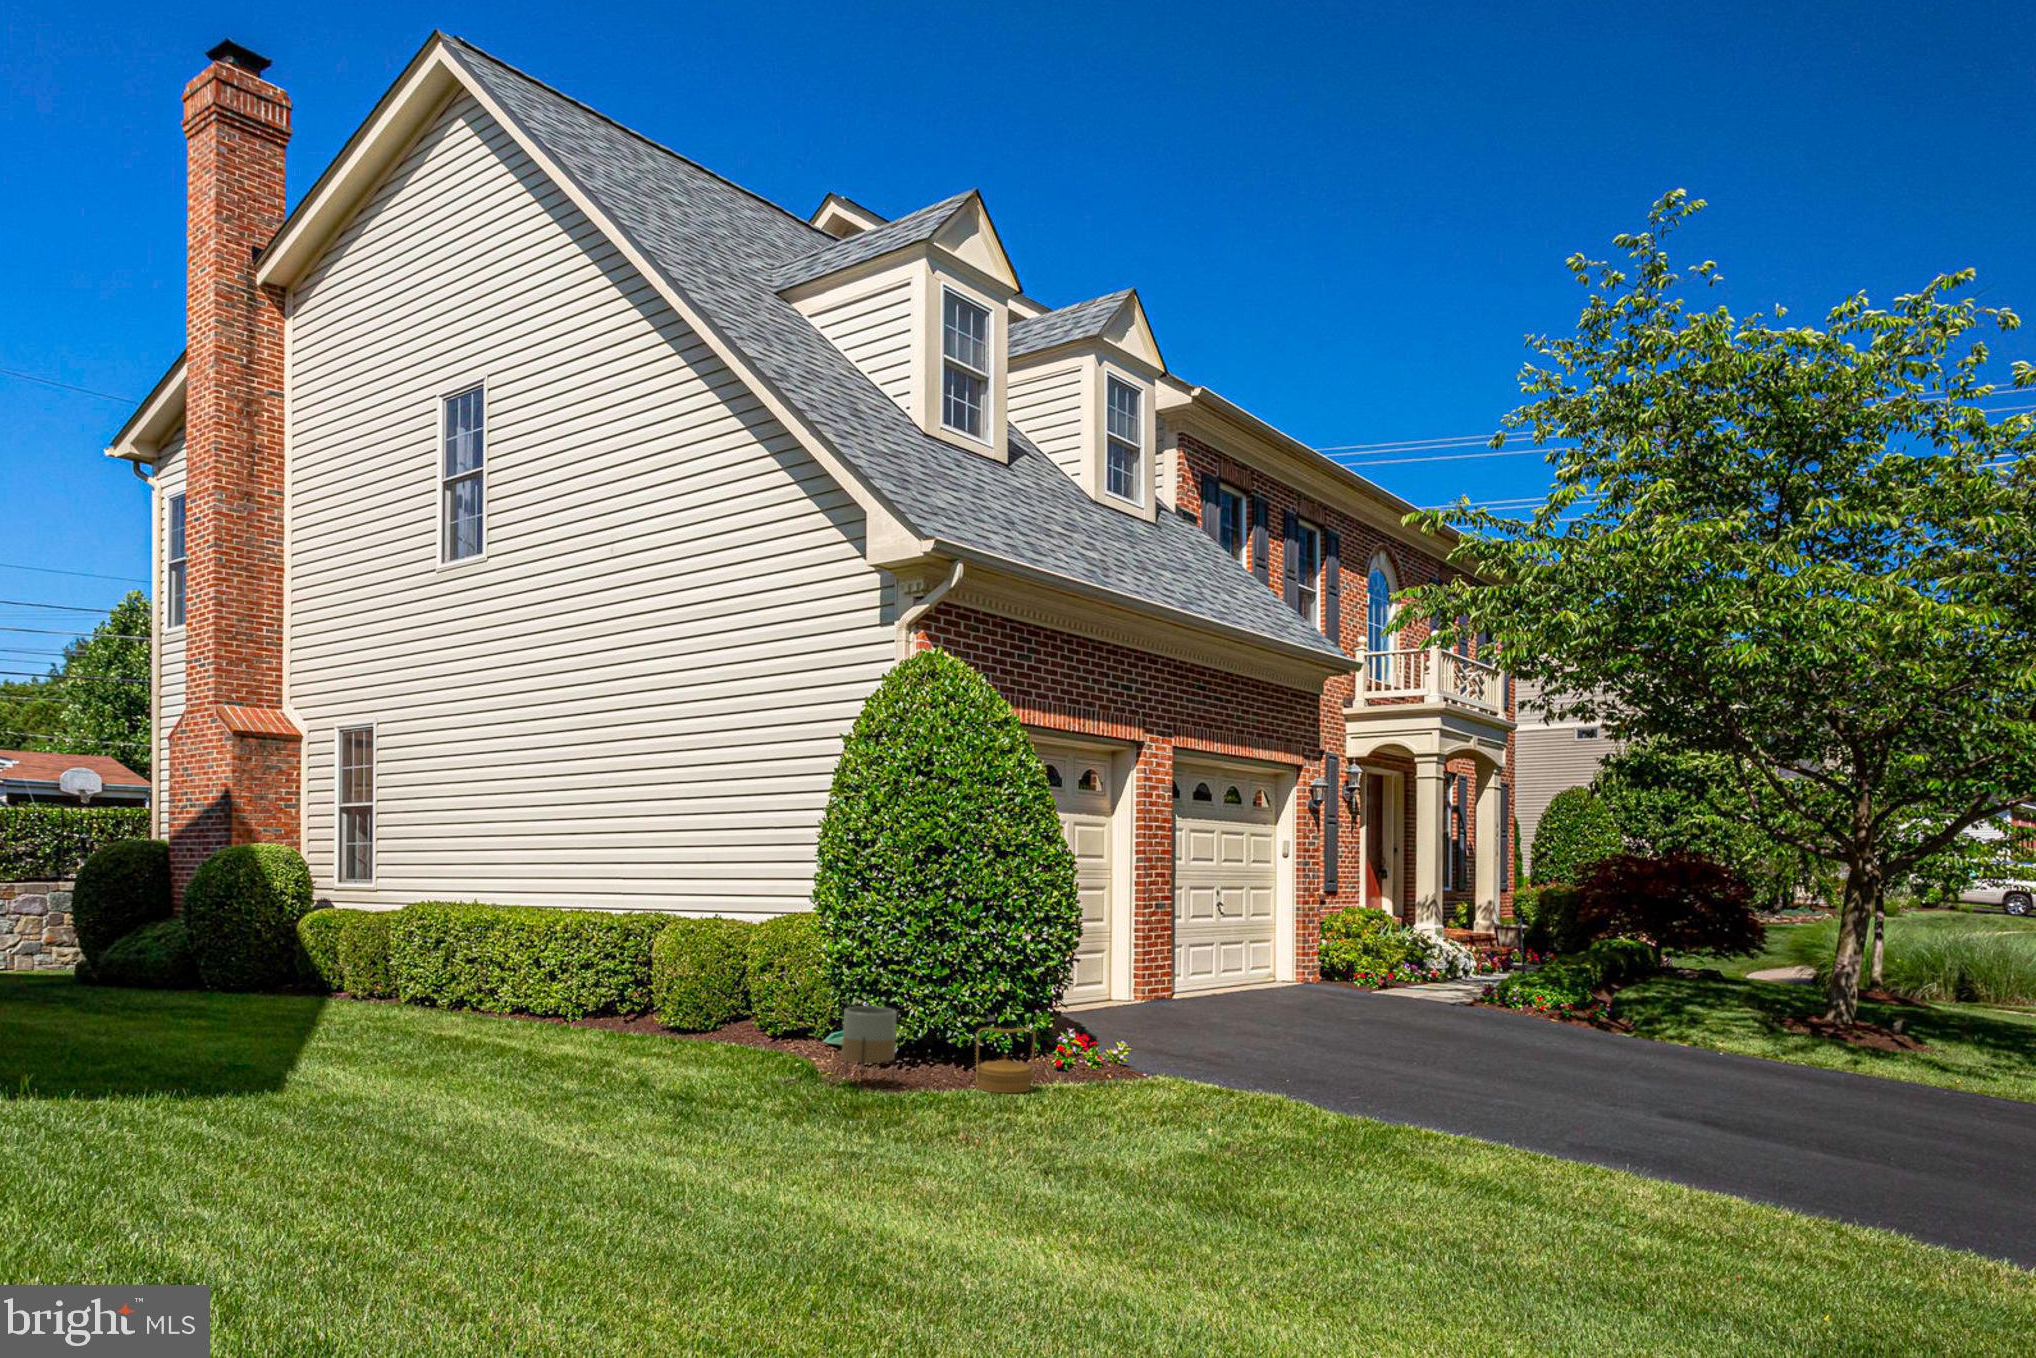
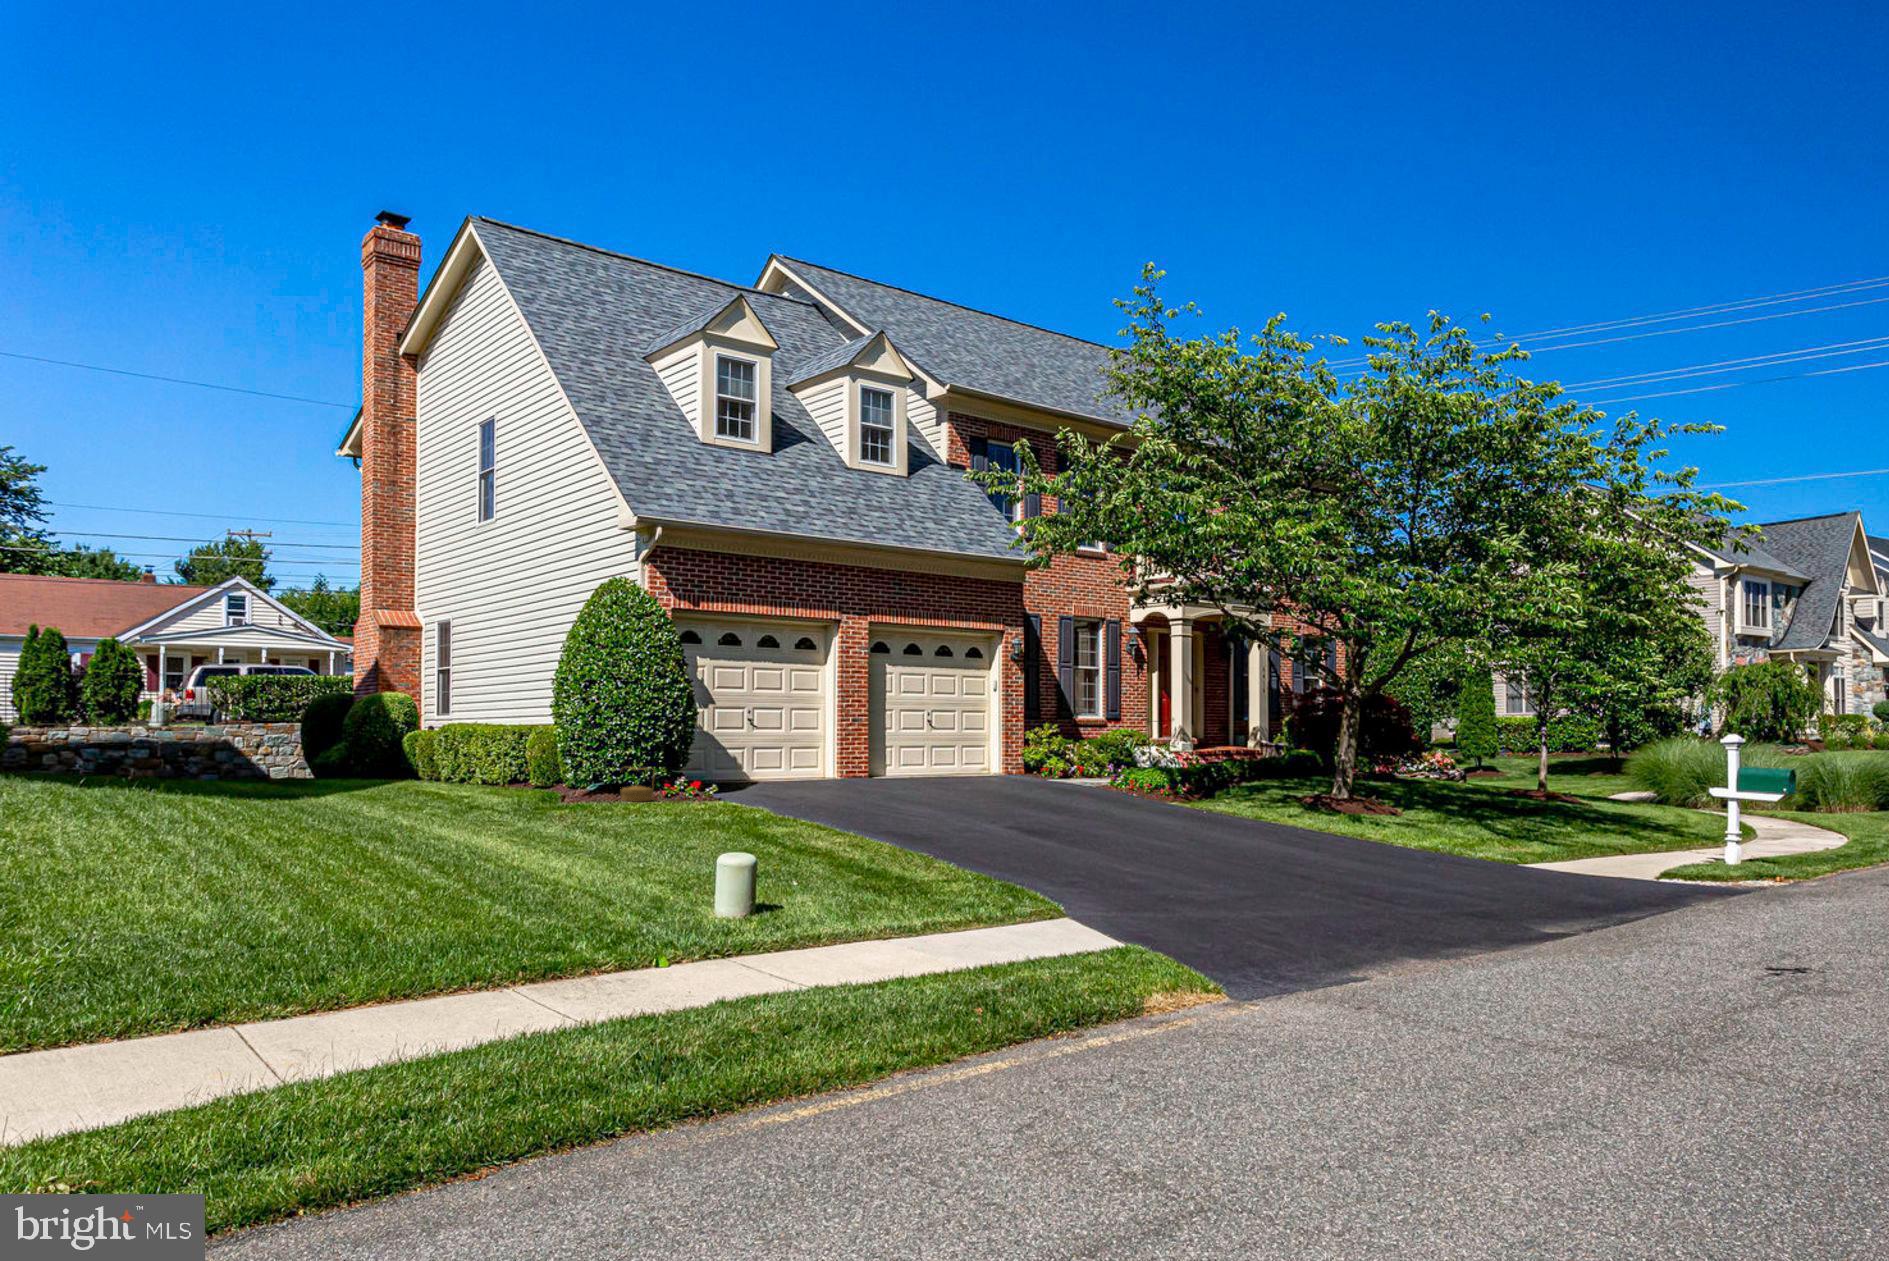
planter: present [842,1006,897,1078] -> none [549,755,581,797]

